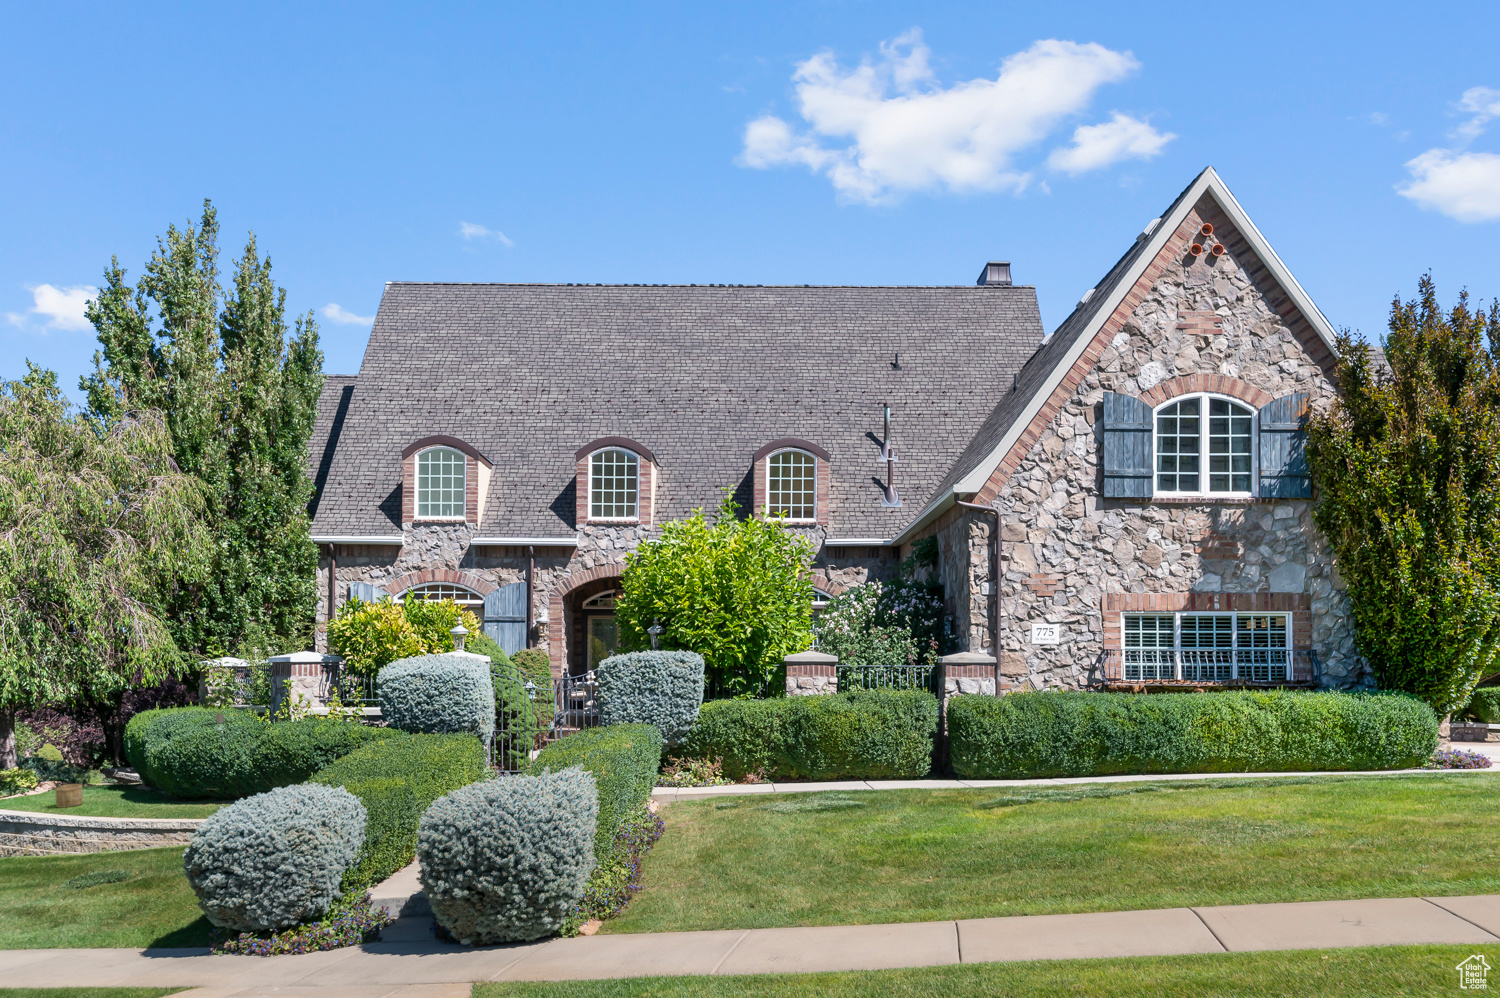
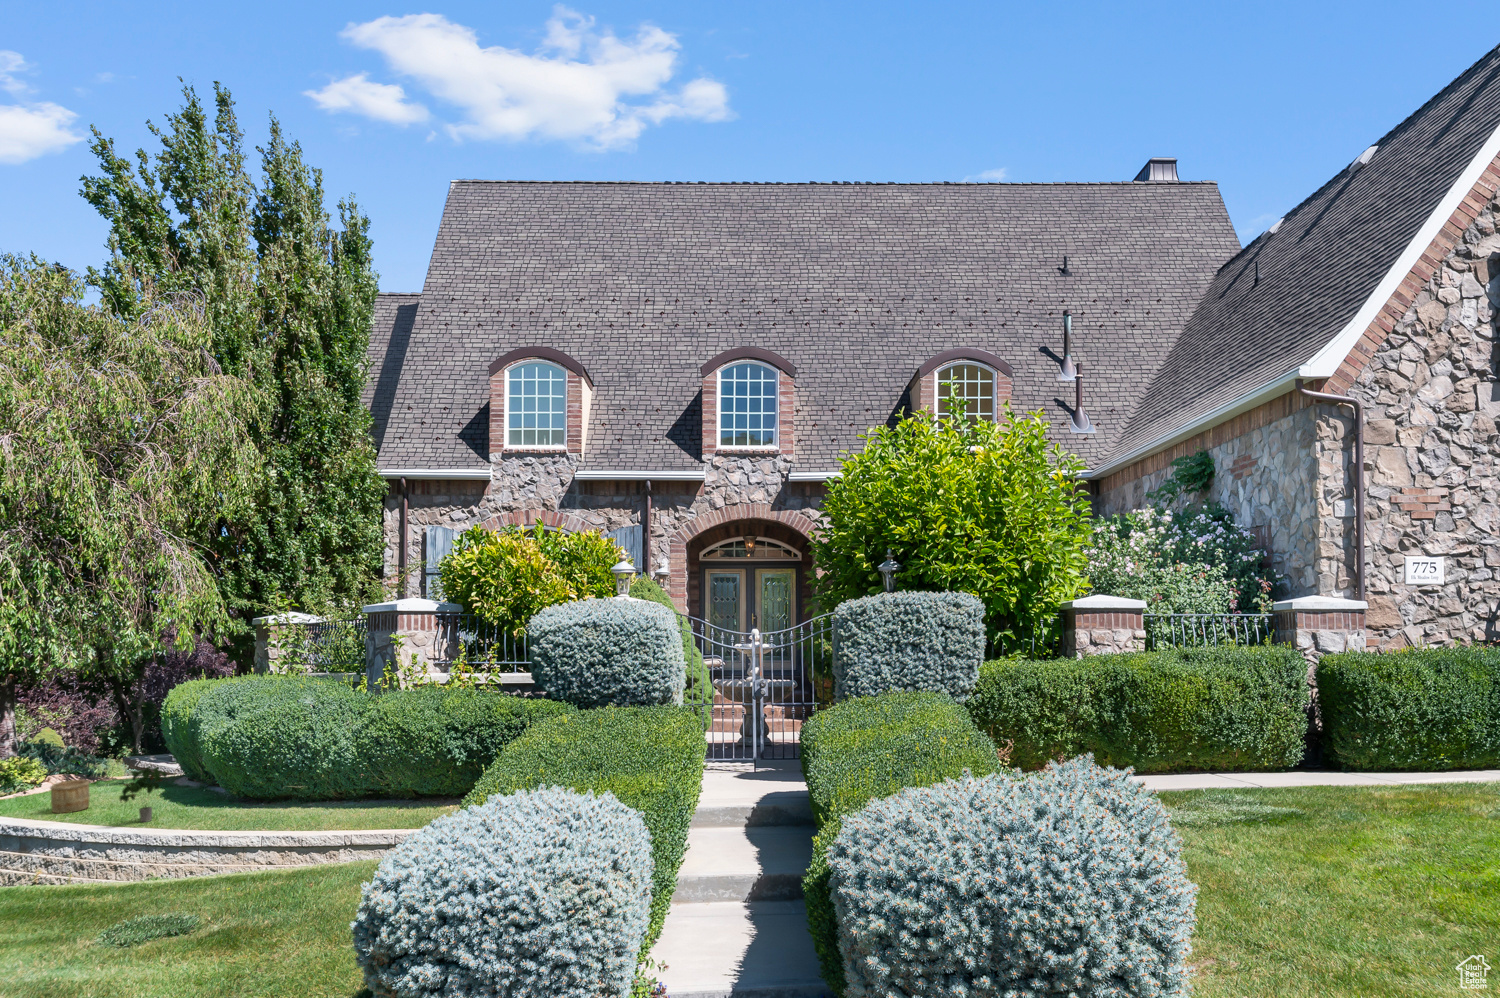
potted plant: present [203,687,232,724] -> present [120,766,167,822]

